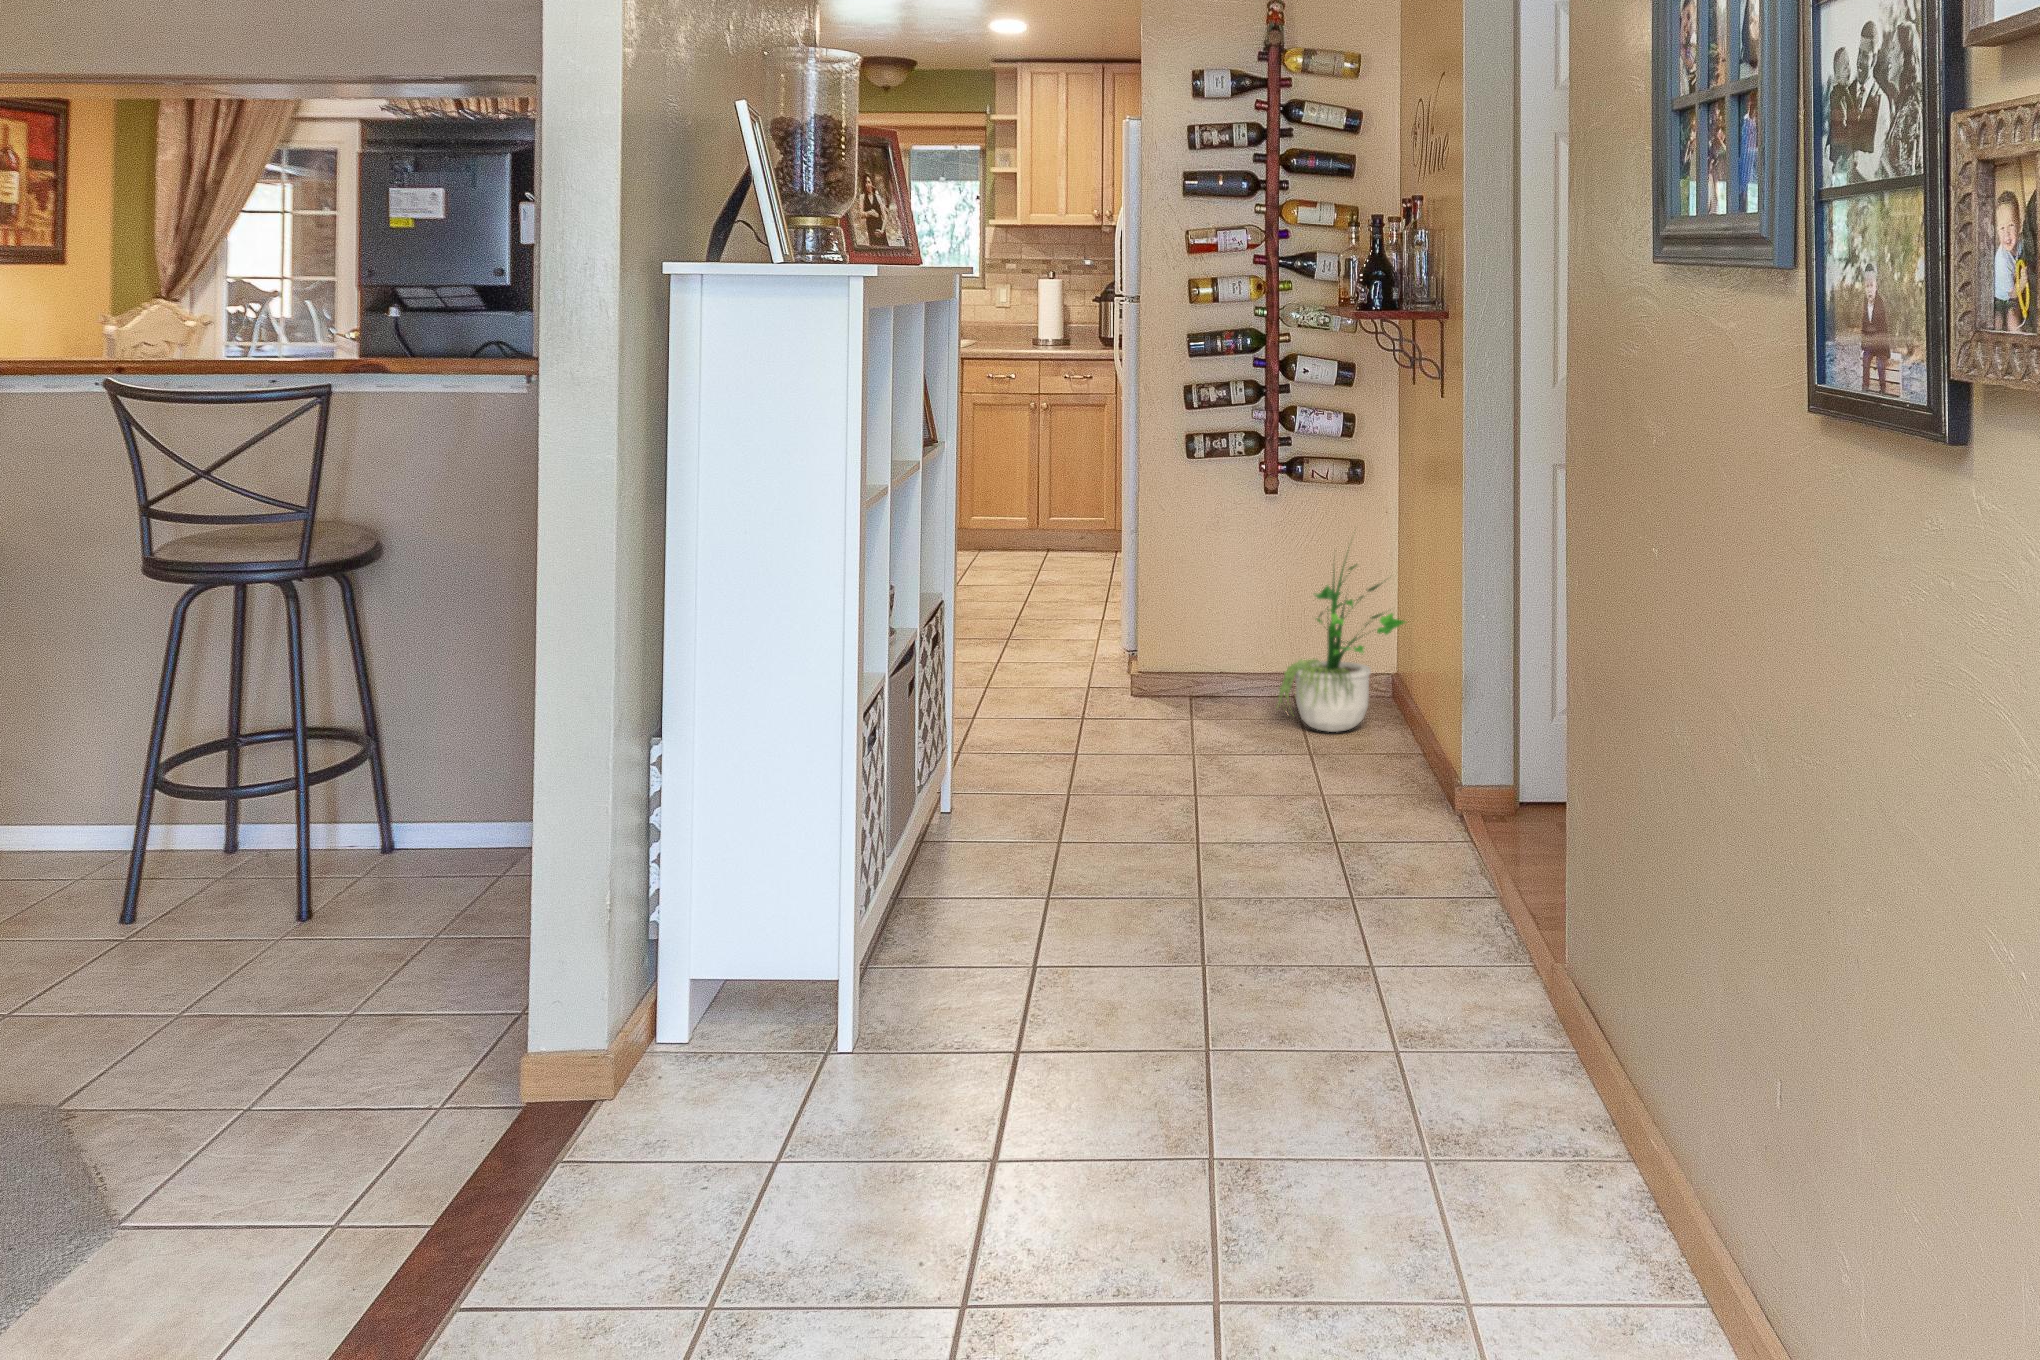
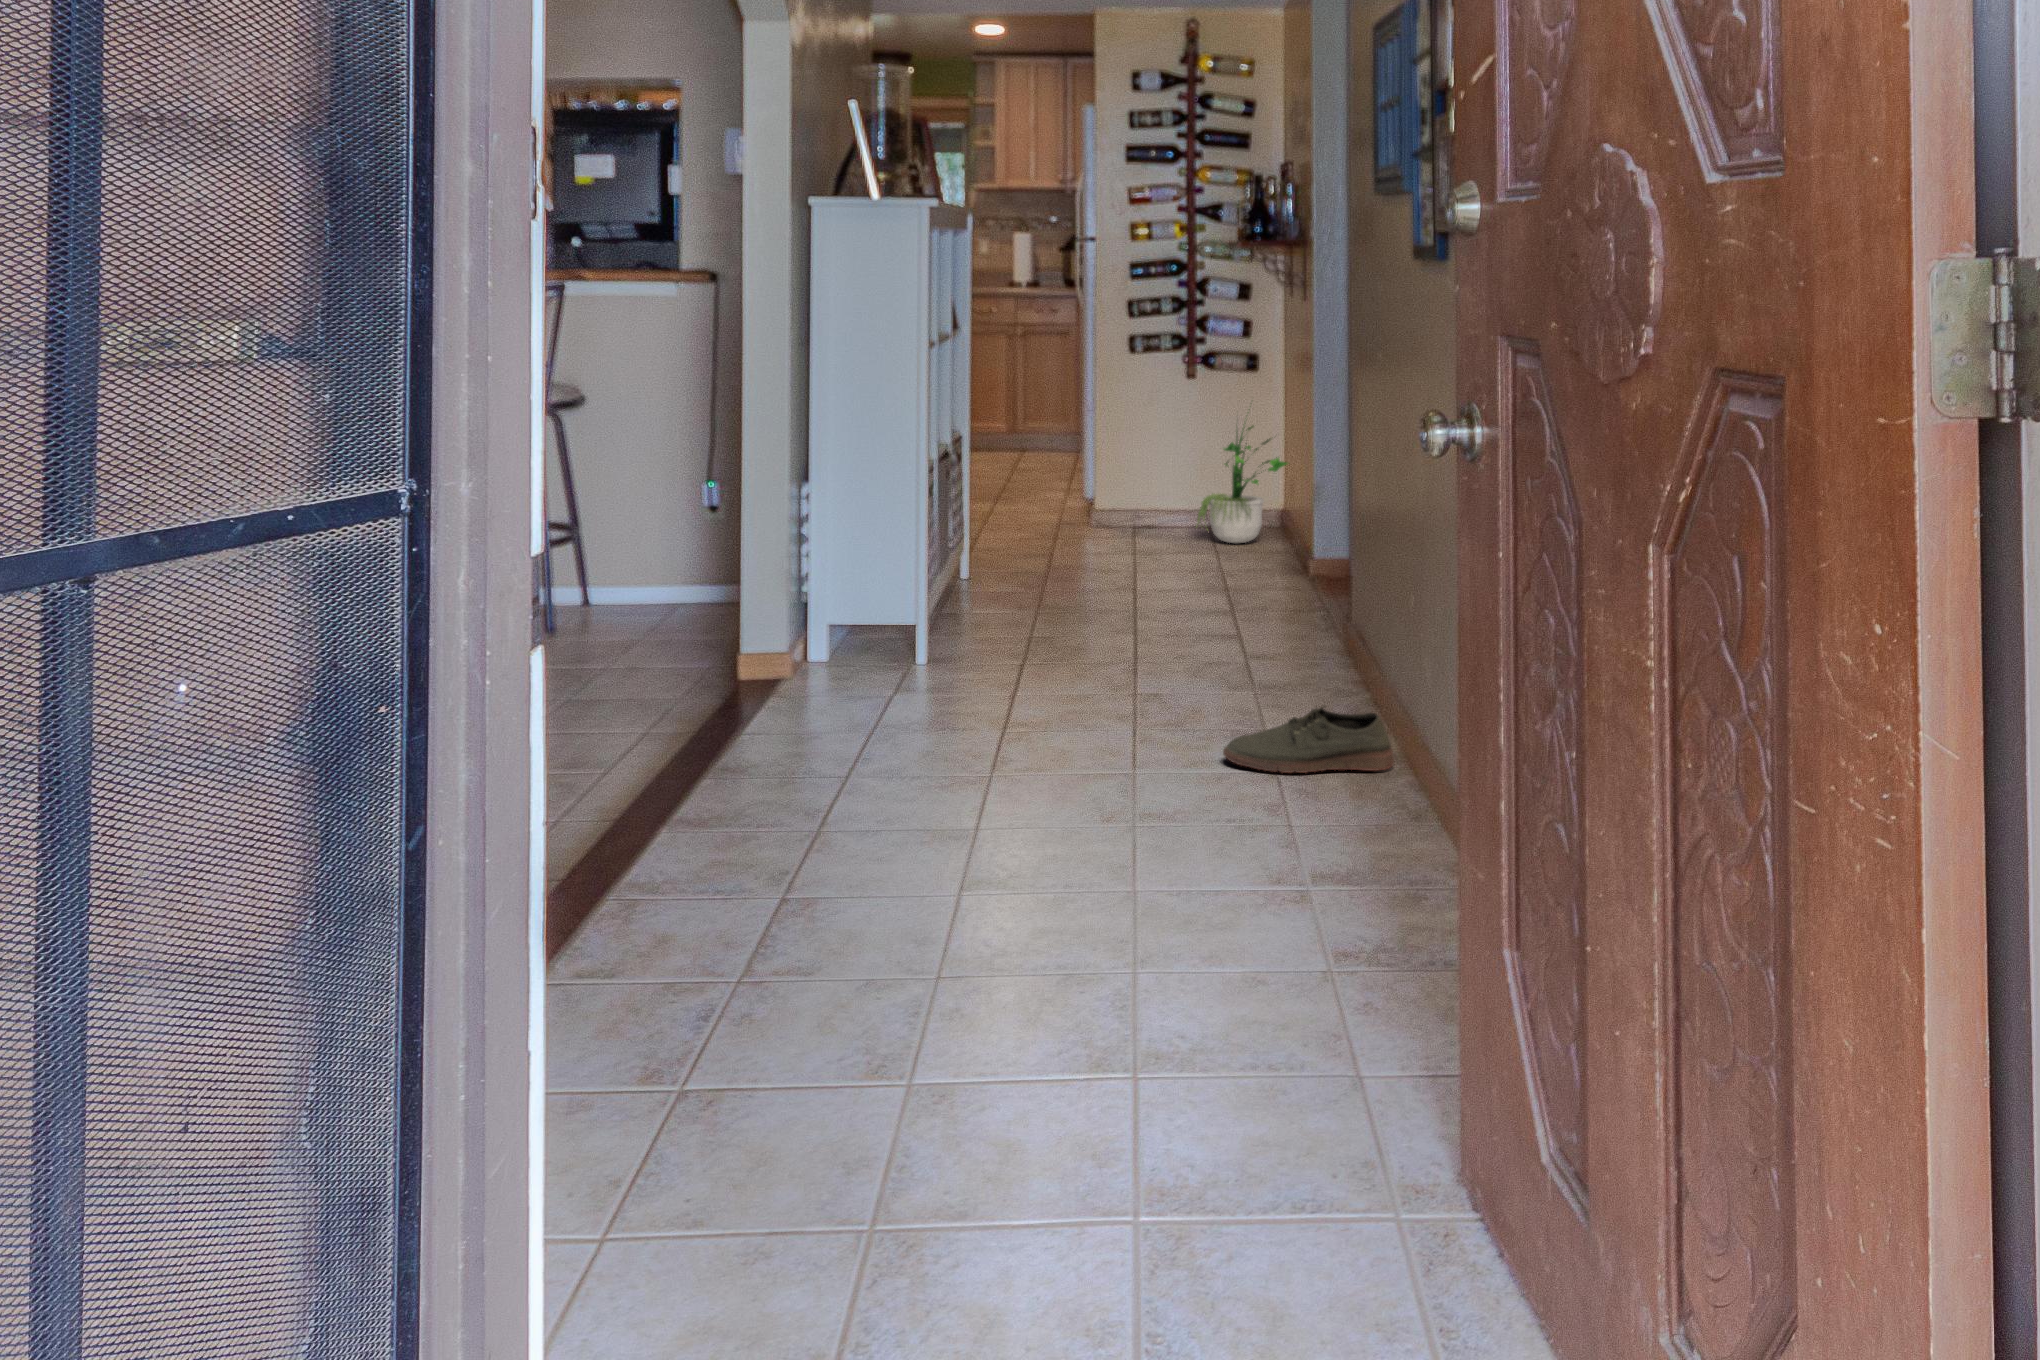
shoe: none [1303,1158,1603,1303] -> present [1223,707,1394,773]

